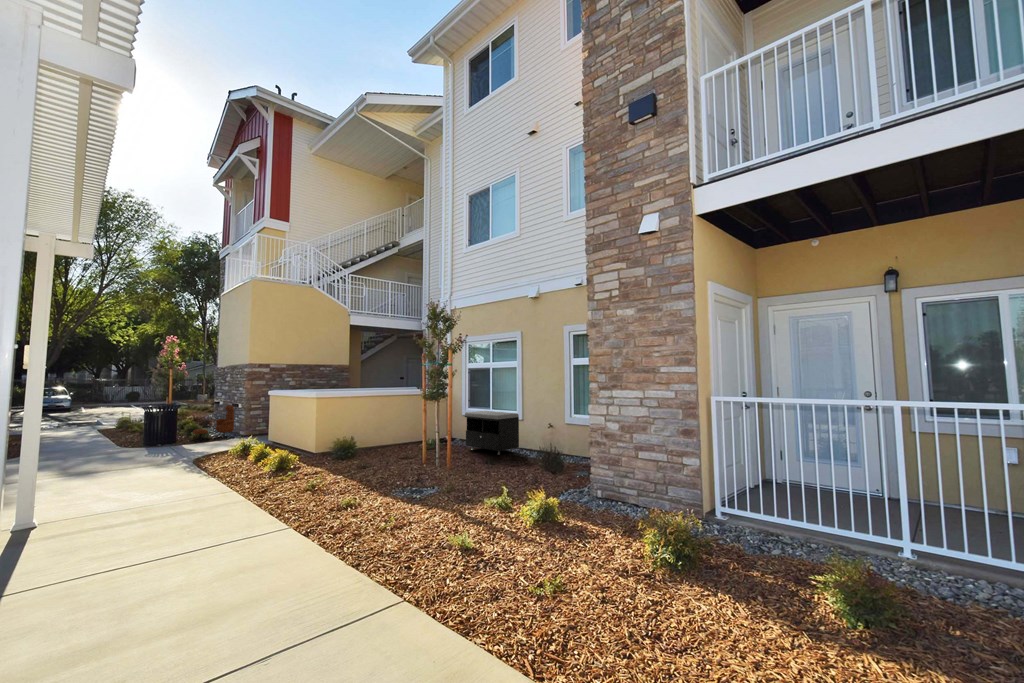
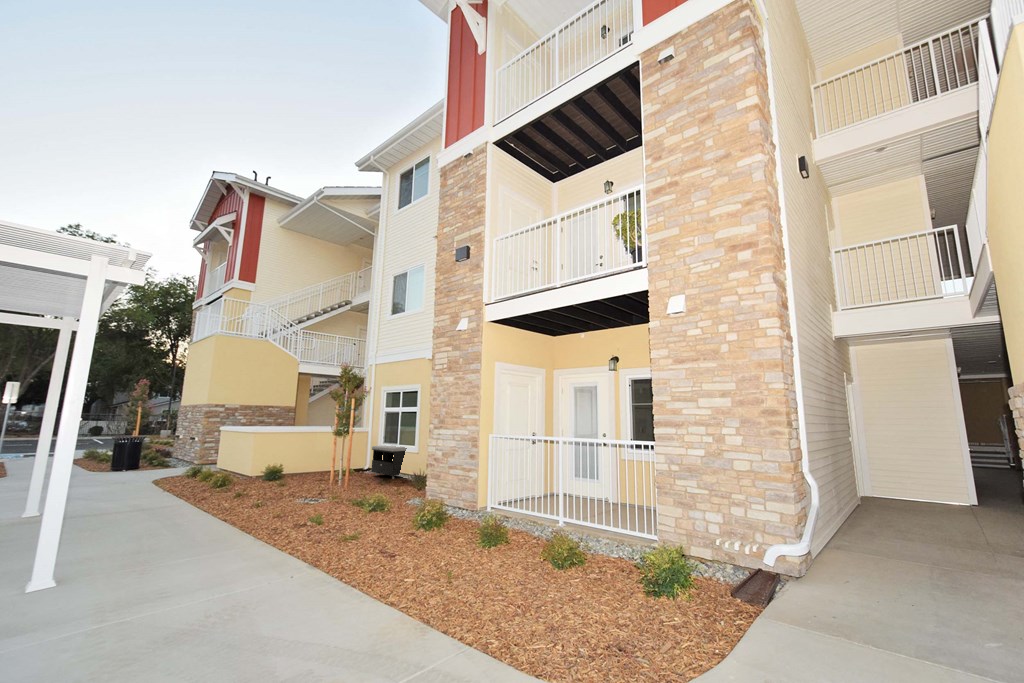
lounge chair: present [192,405,234,442] -> none [152,437,192,466]

